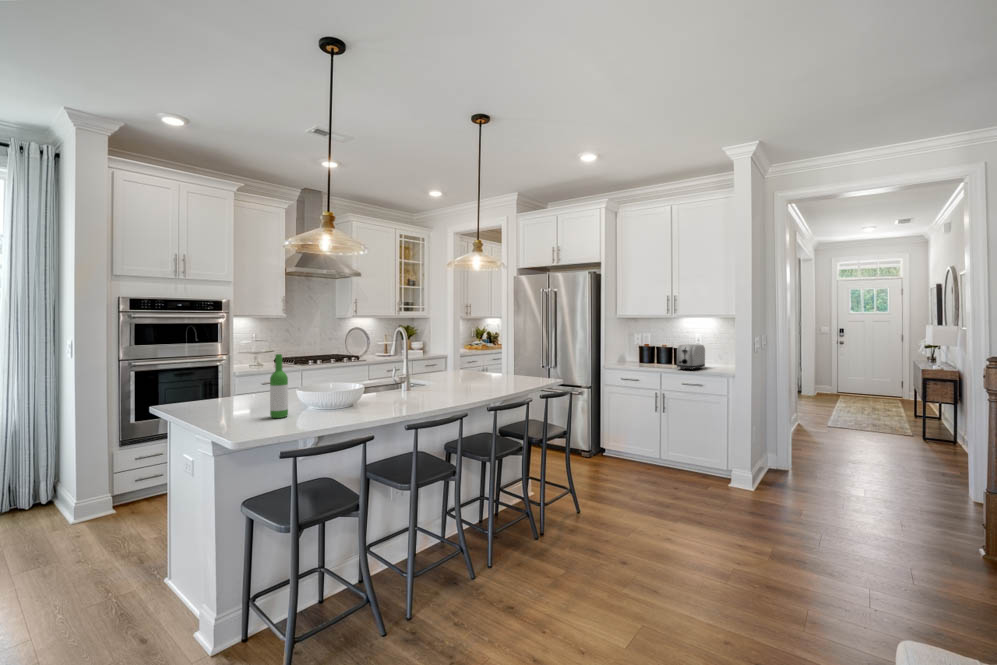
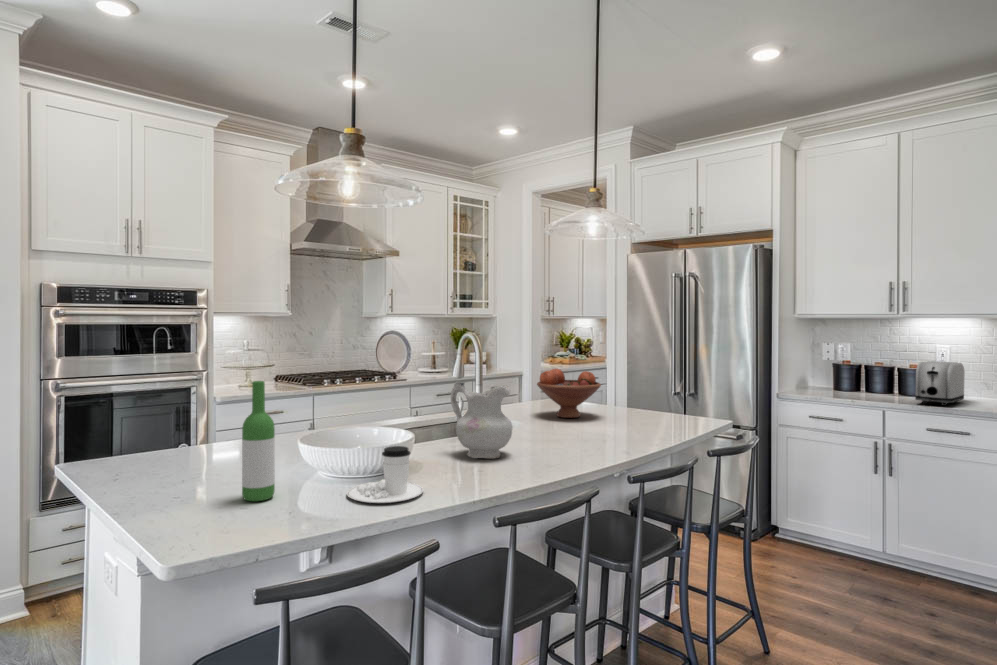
fruit bowl: none [447,350,486,380] -> present [537,369,601,418]
ceramic pitcher: none [389,356,424,399] -> present [451,382,512,459]
coffee cup: none [328,389,370,417] -> present [347,446,423,503]

